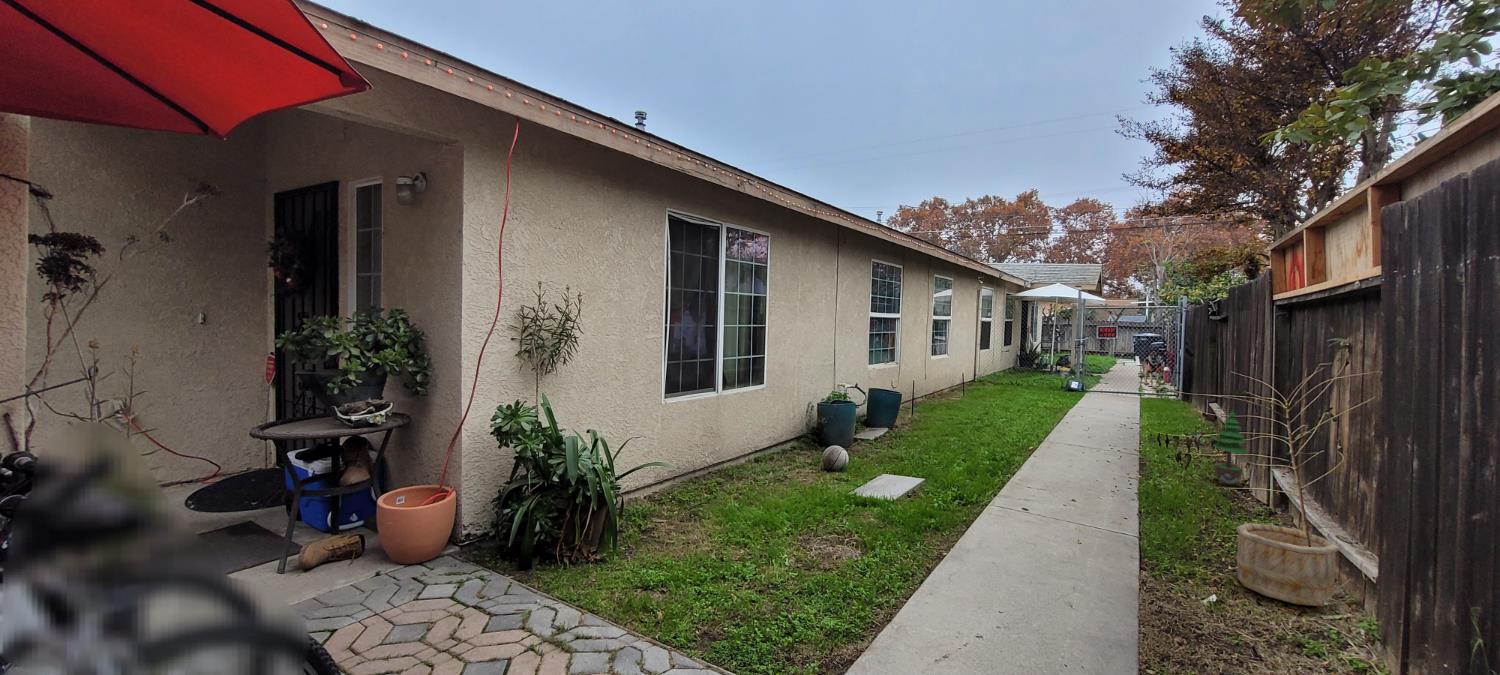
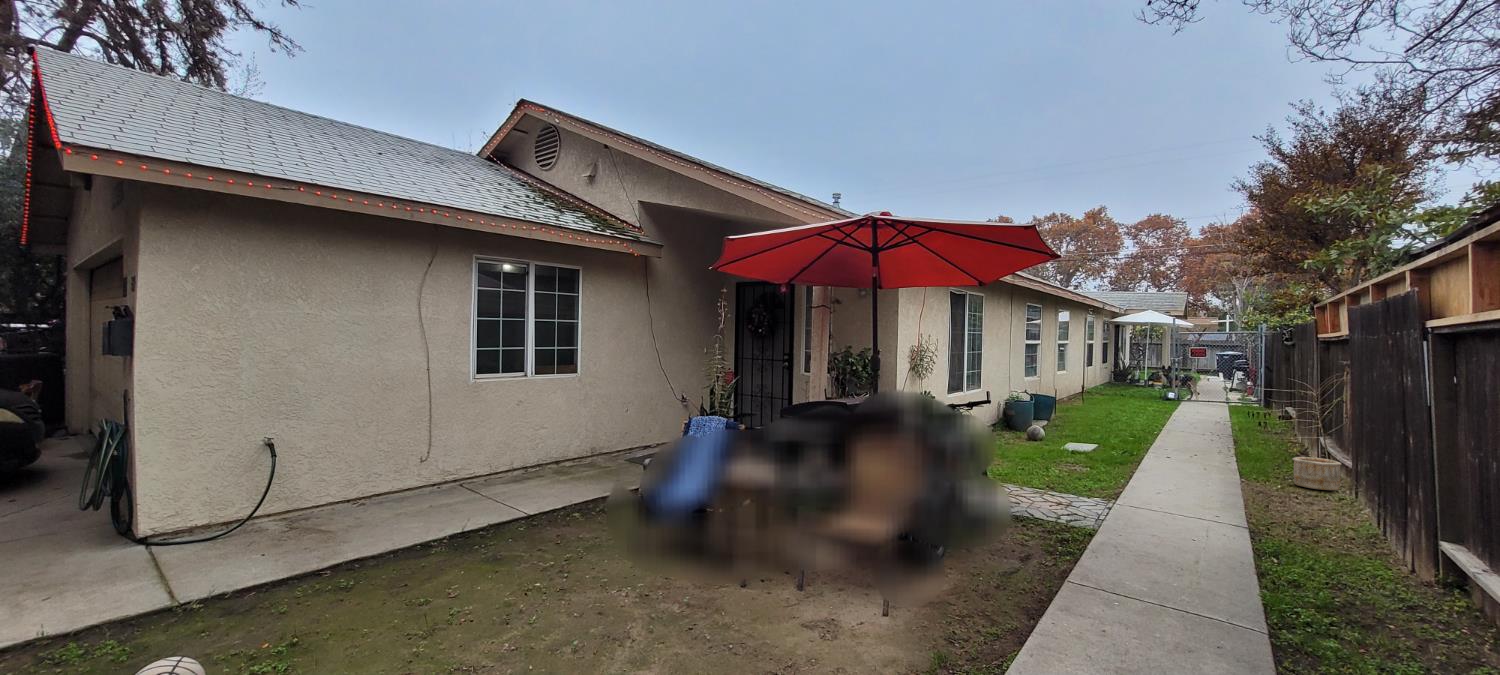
potted tree: present [1213,410,1248,485] -> none [1284,405,1307,452]

